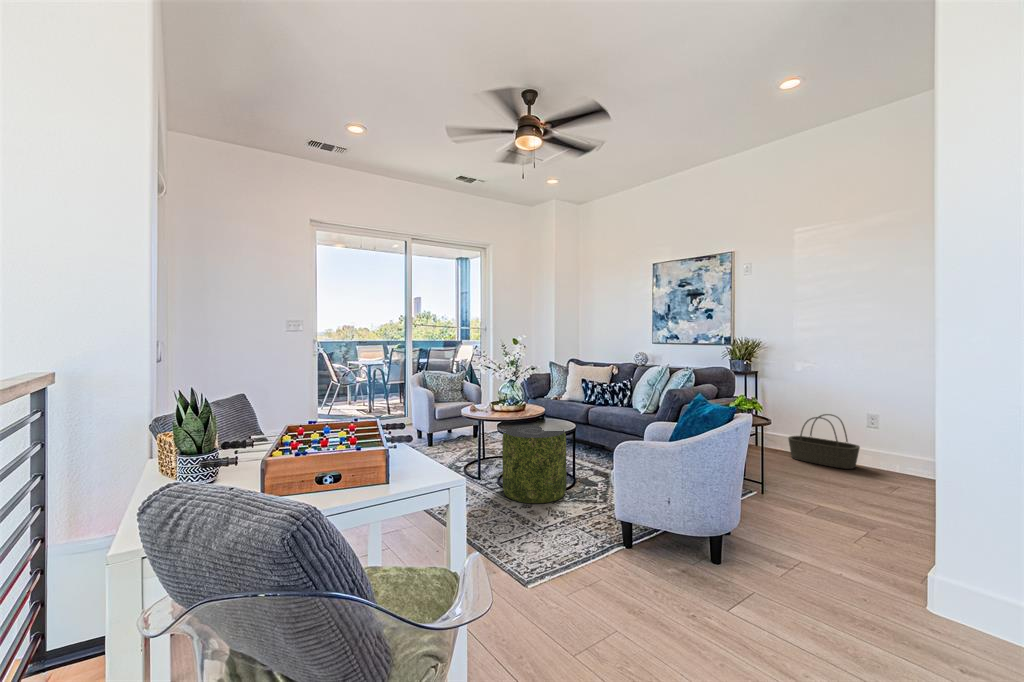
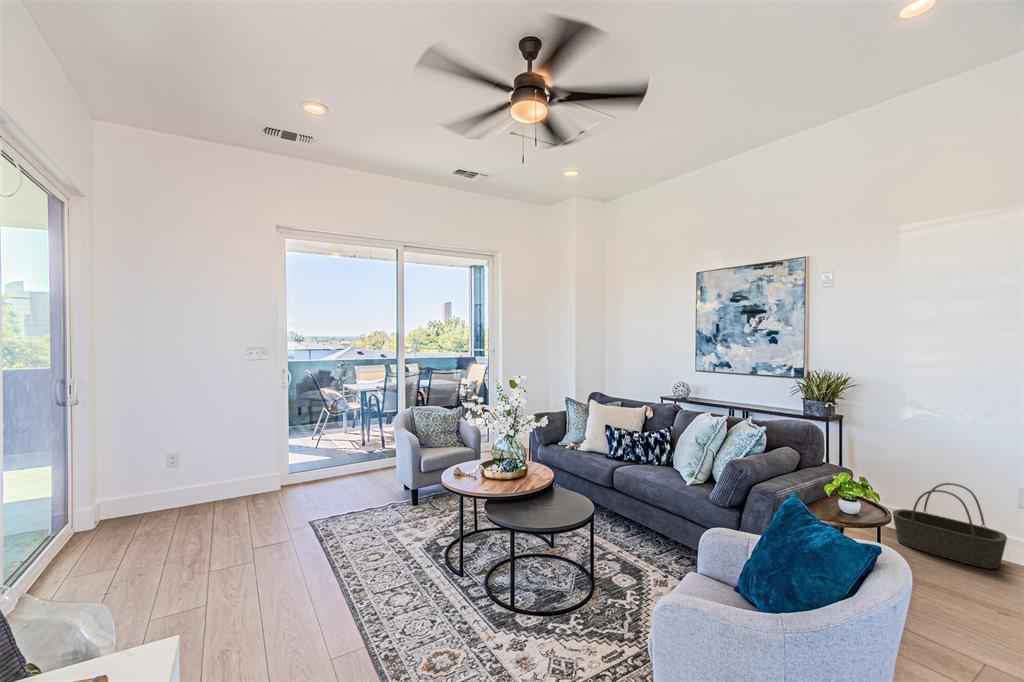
pouf: present [502,425,566,503] -> none [488,506,579,635]

